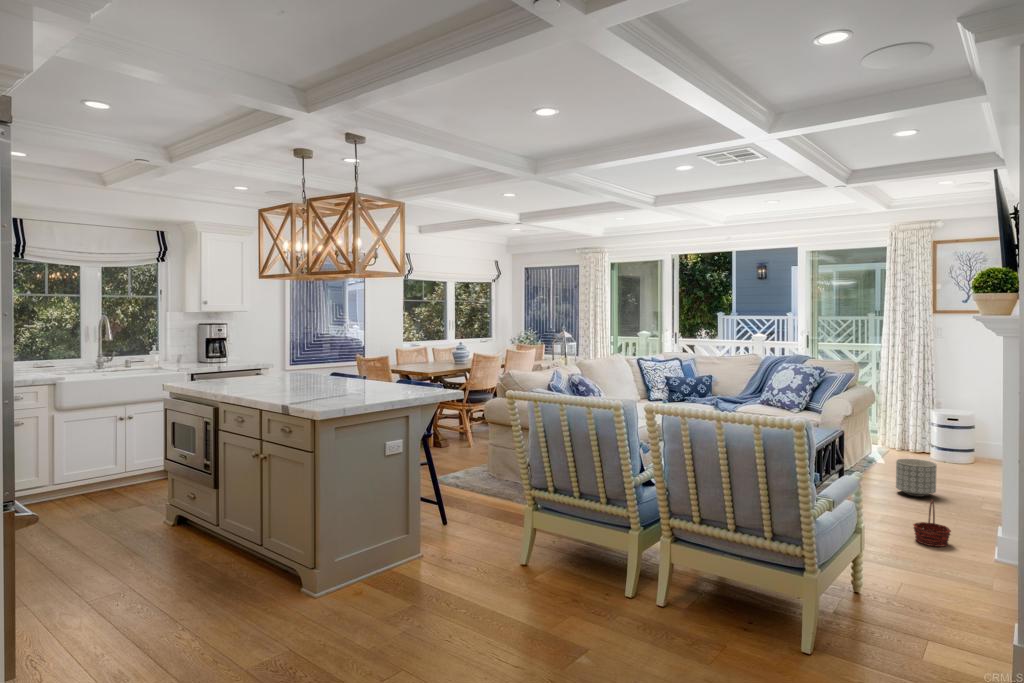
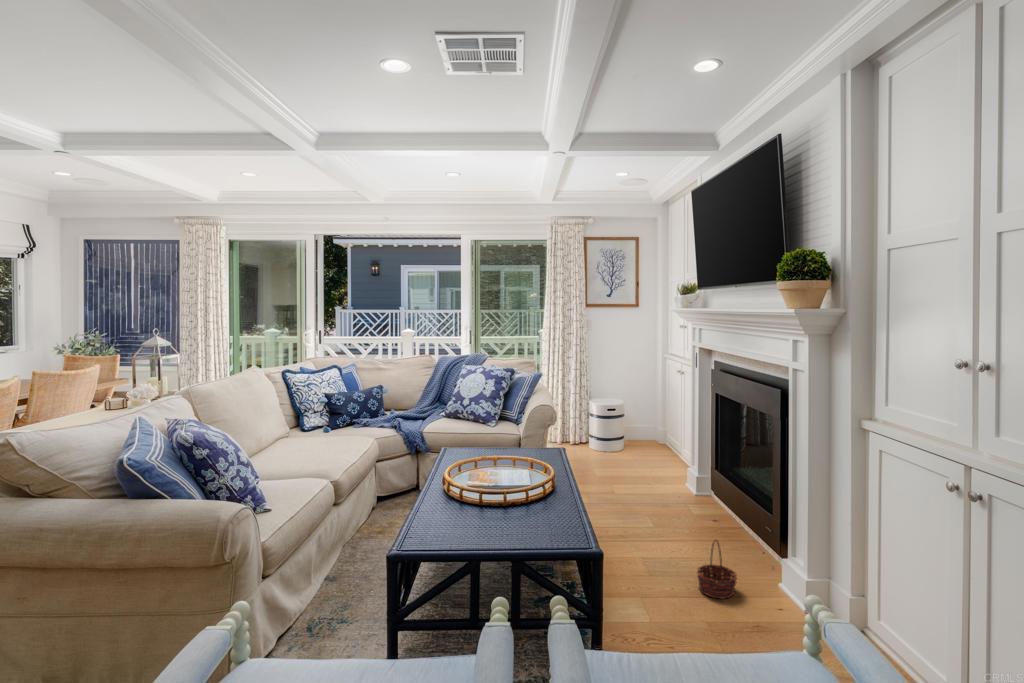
planter: present [896,459,937,497] -> none [611,468,649,511]

